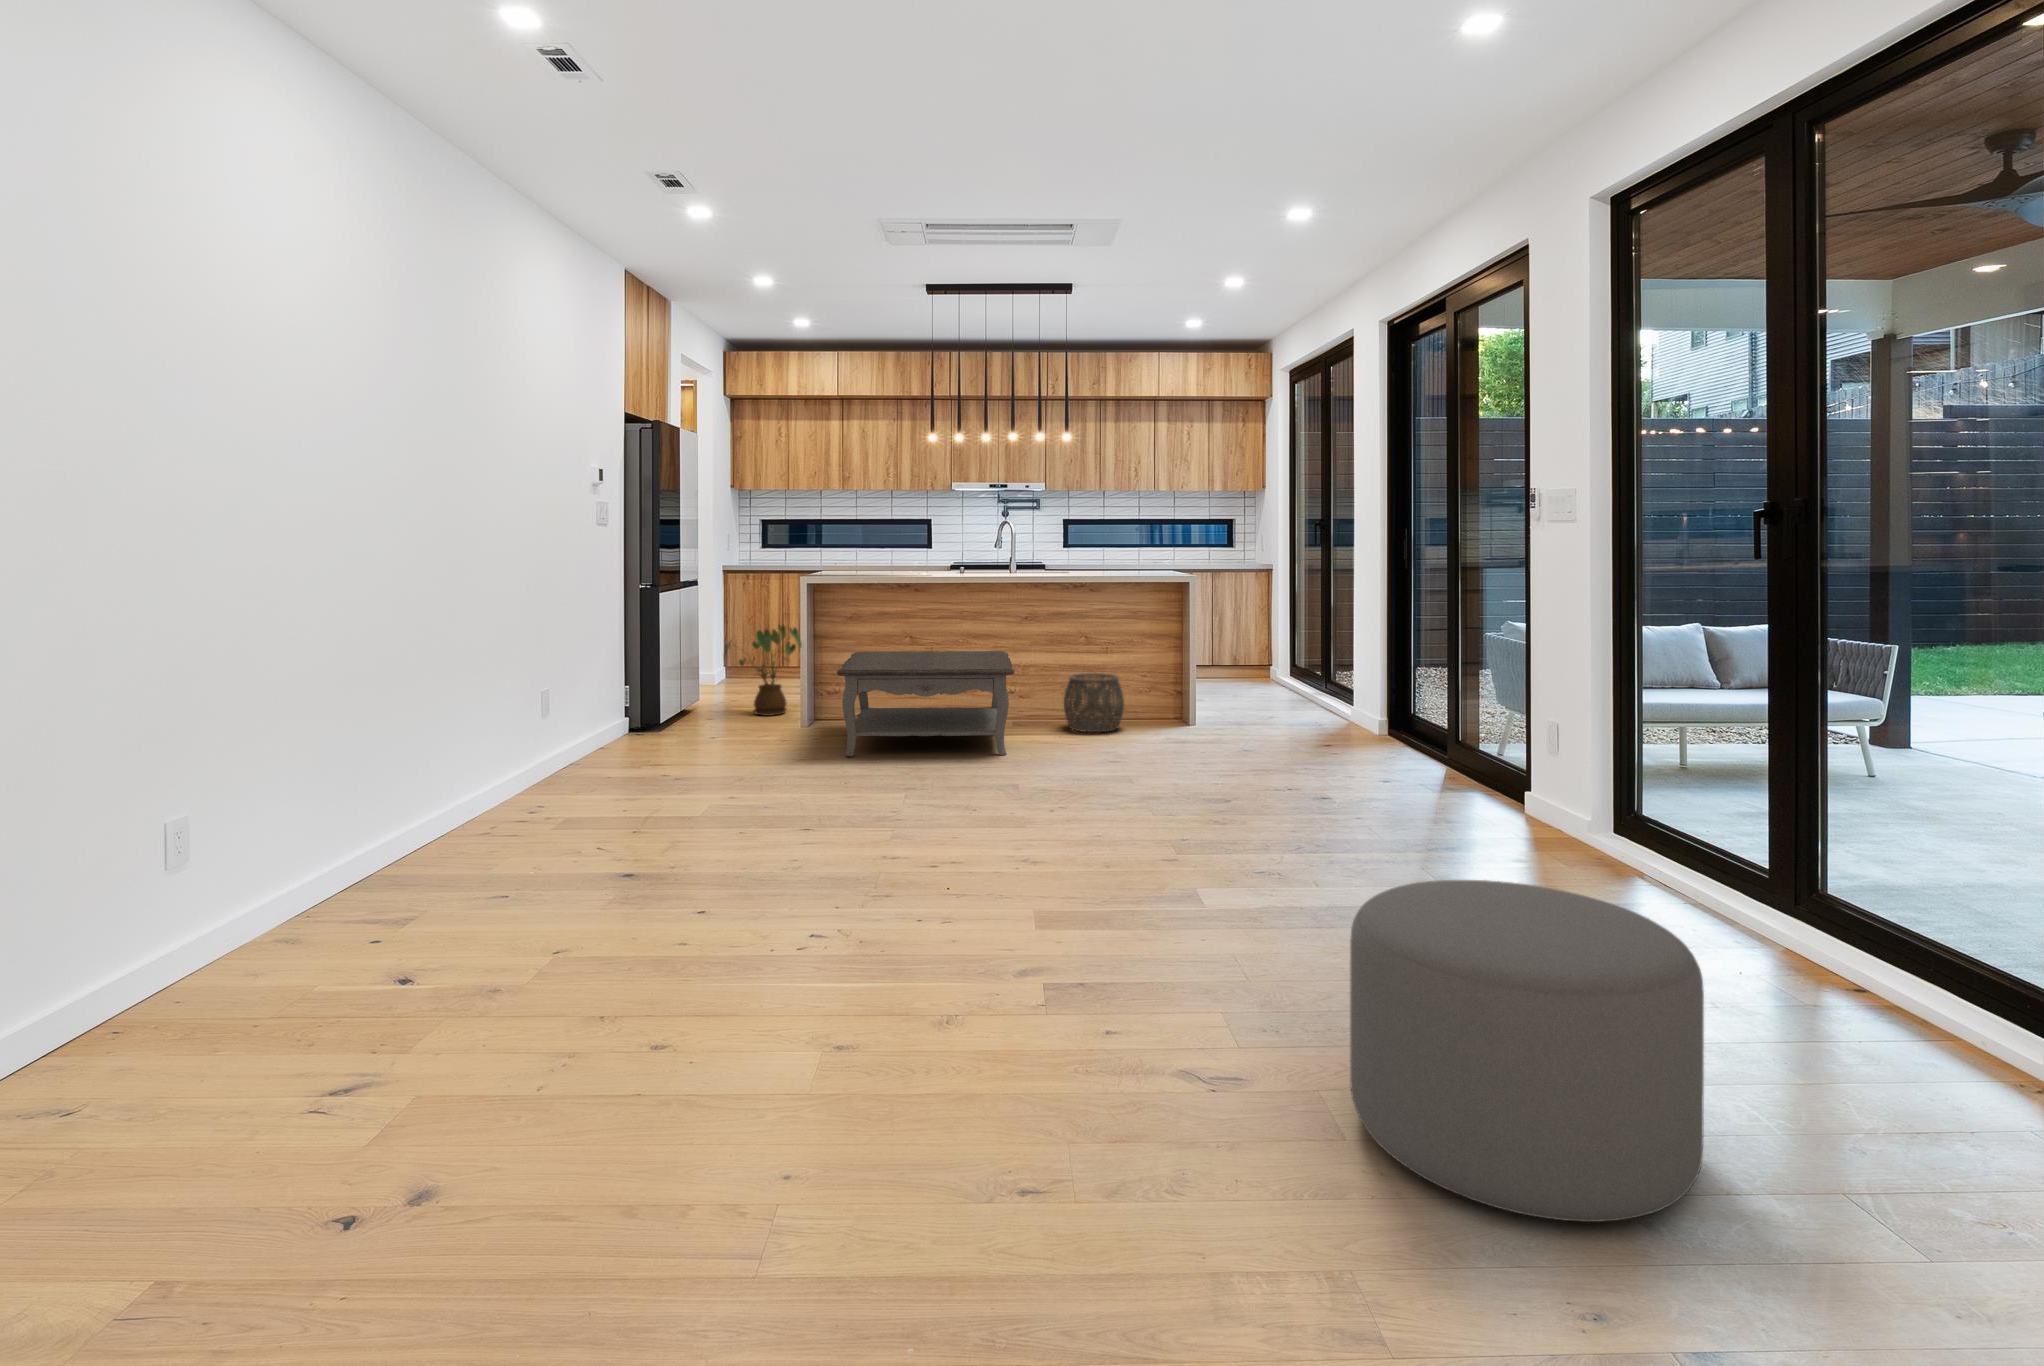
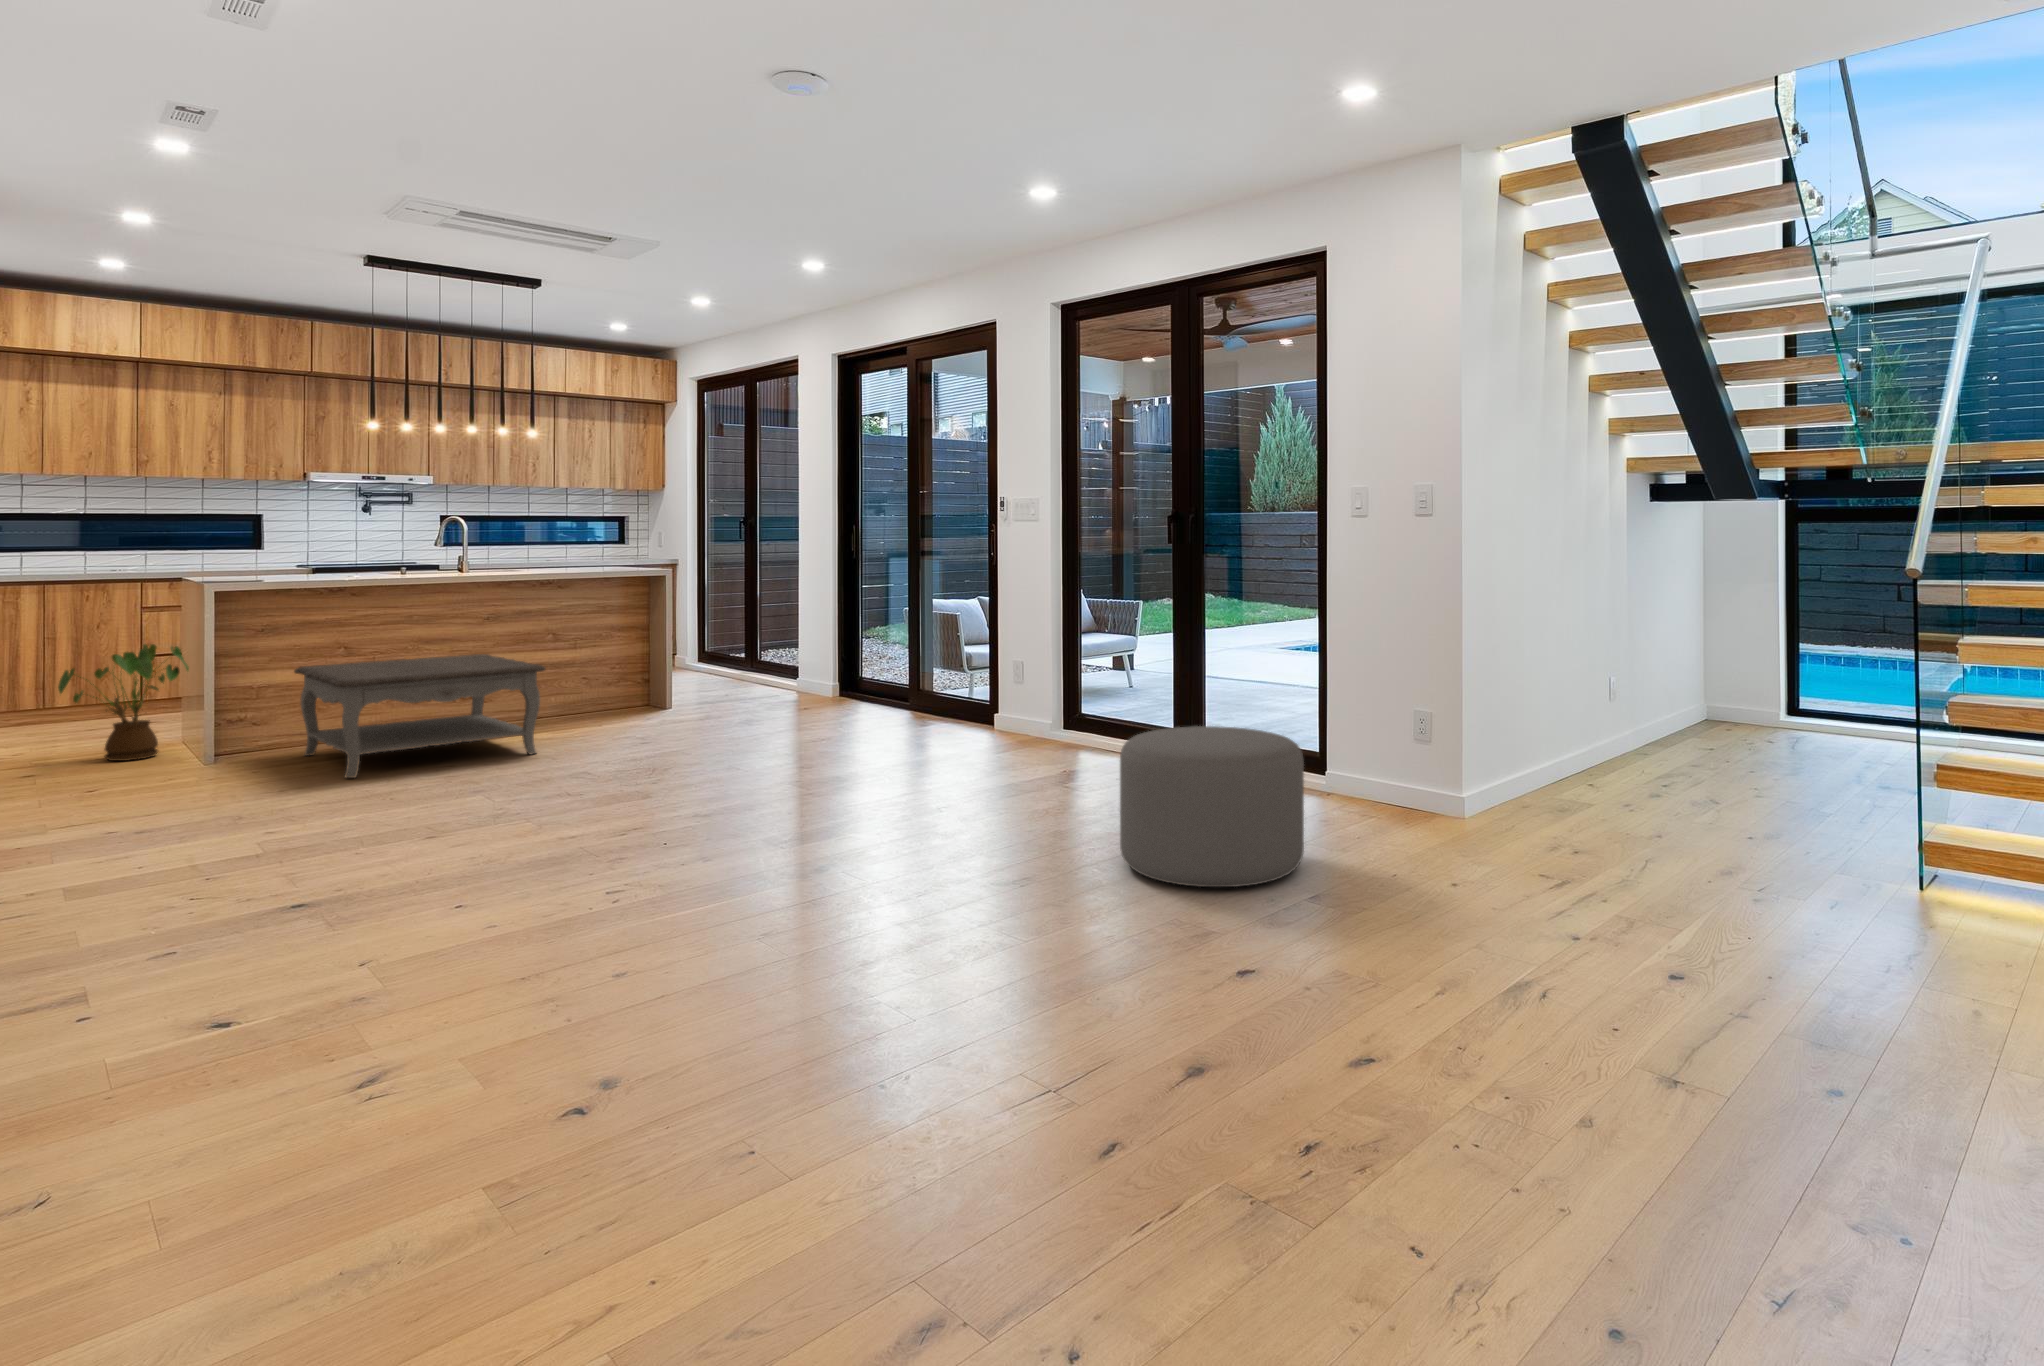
woven basket: present [1064,673,1124,733] -> none [555,669,623,727]

